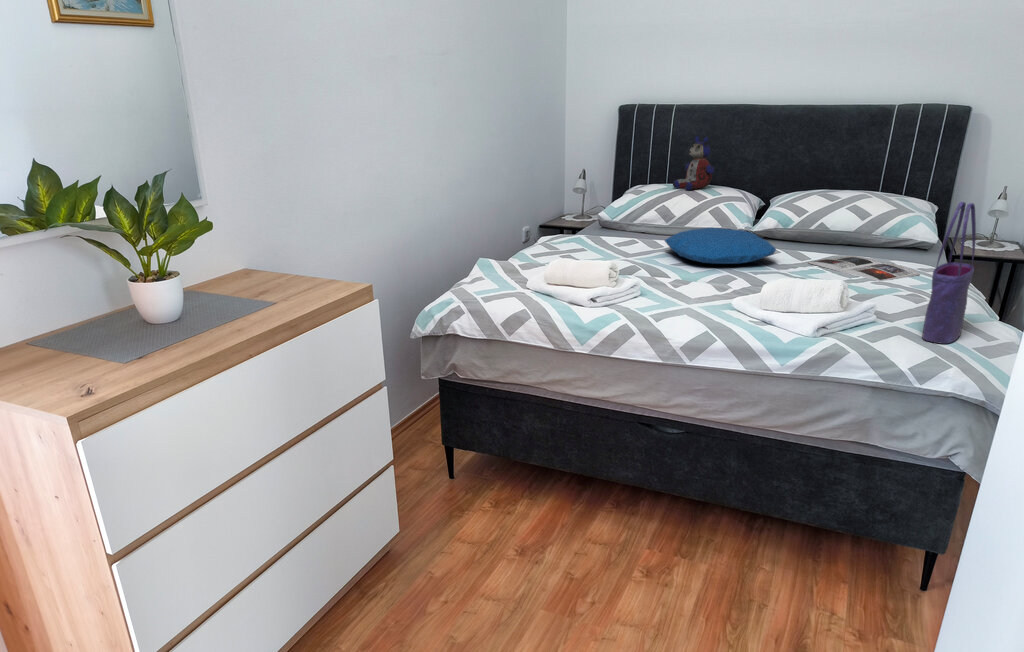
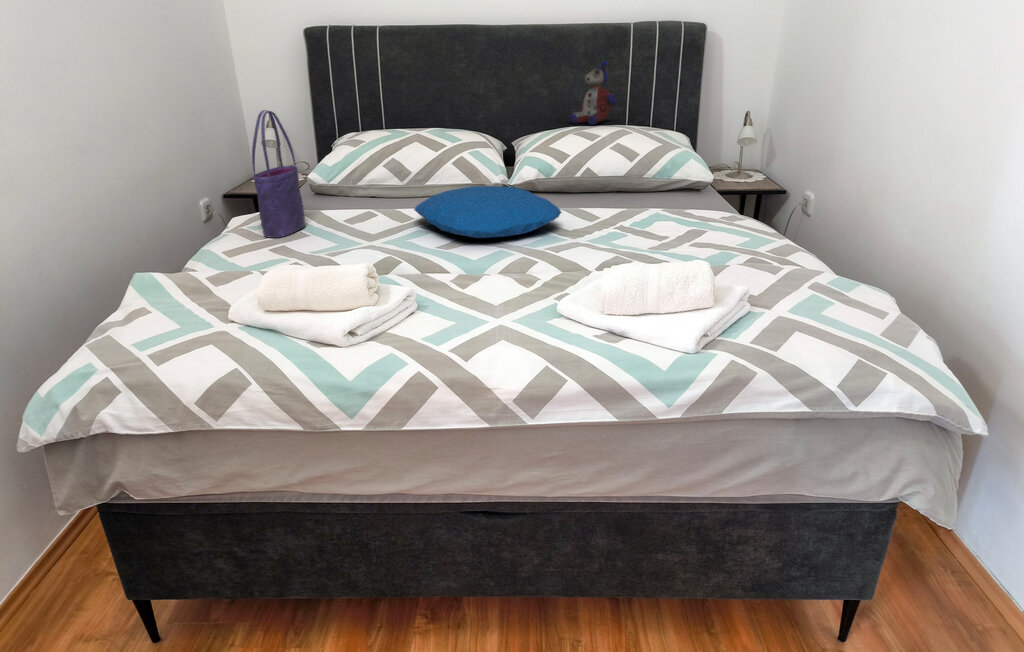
stuffed bear: present [673,137,715,190] -> present [569,61,617,125]
tote bag: present [922,202,976,344] -> present [252,110,305,238]
magazine: present [809,256,920,281] -> none [596,207,721,241]

